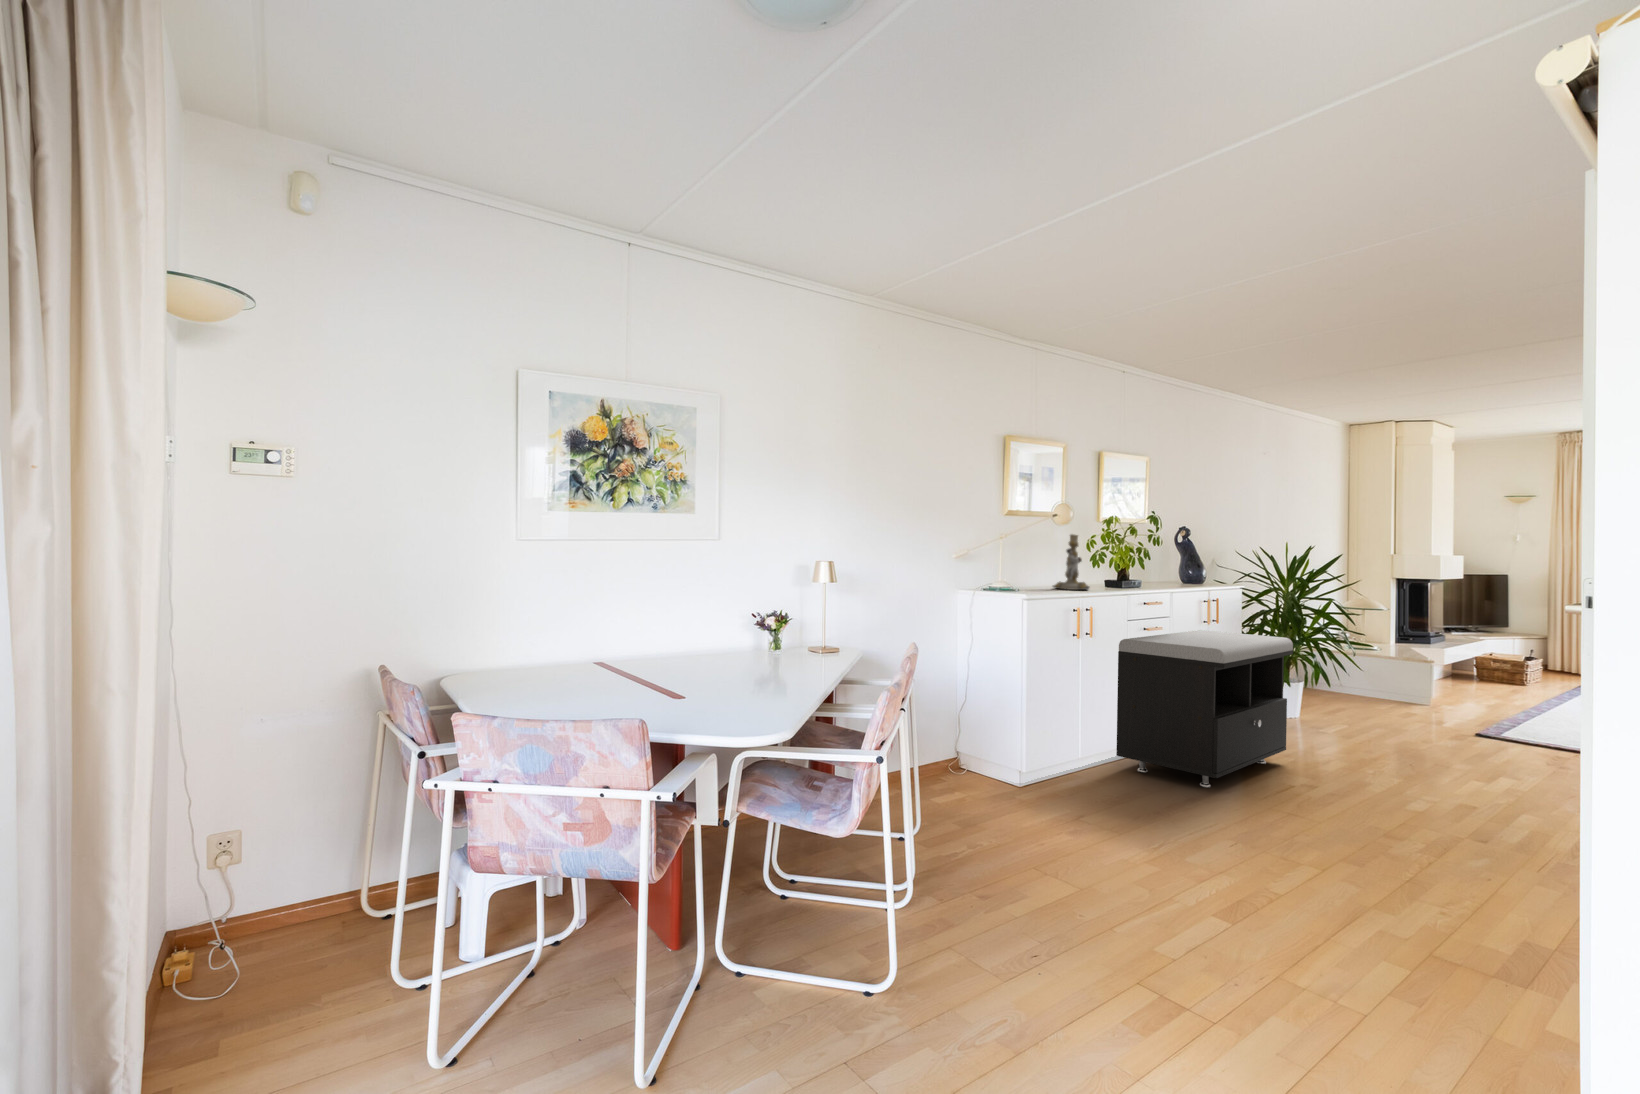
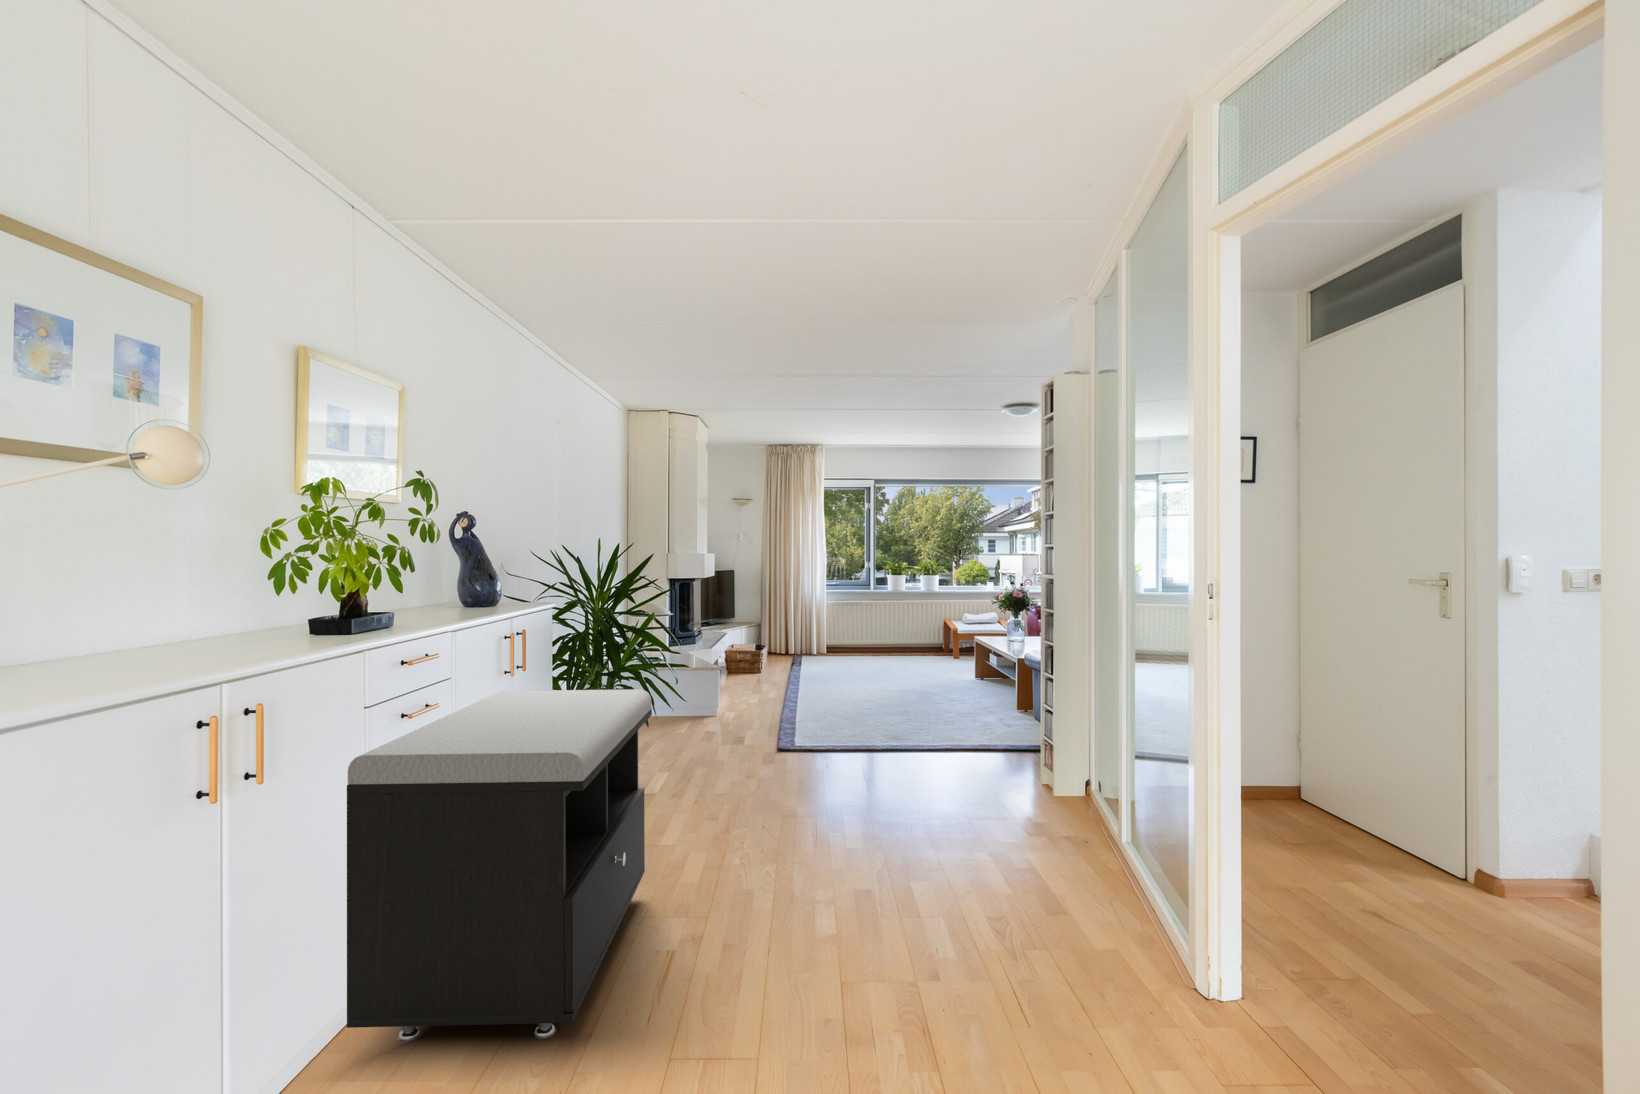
candlestick: present [1053,534,1090,590] -> none [155,515,269,657]

